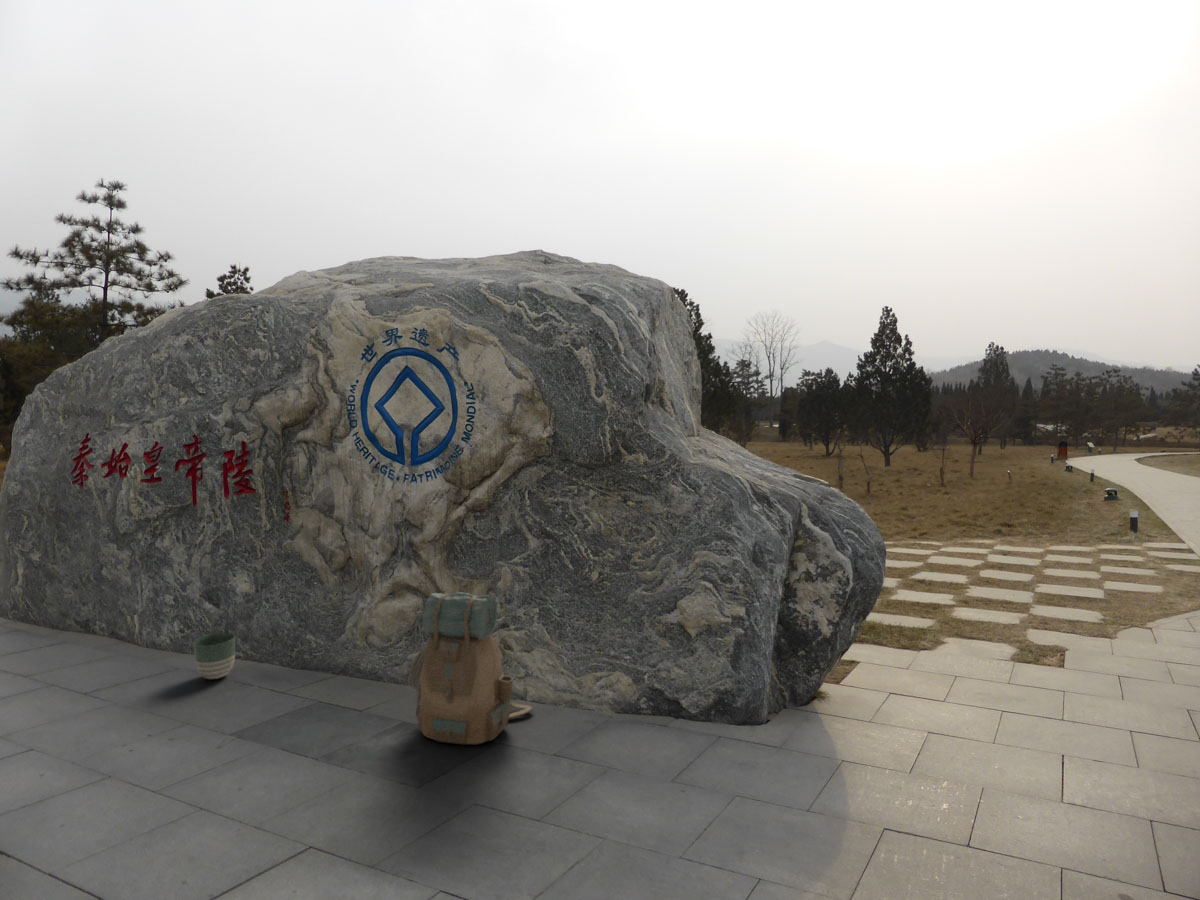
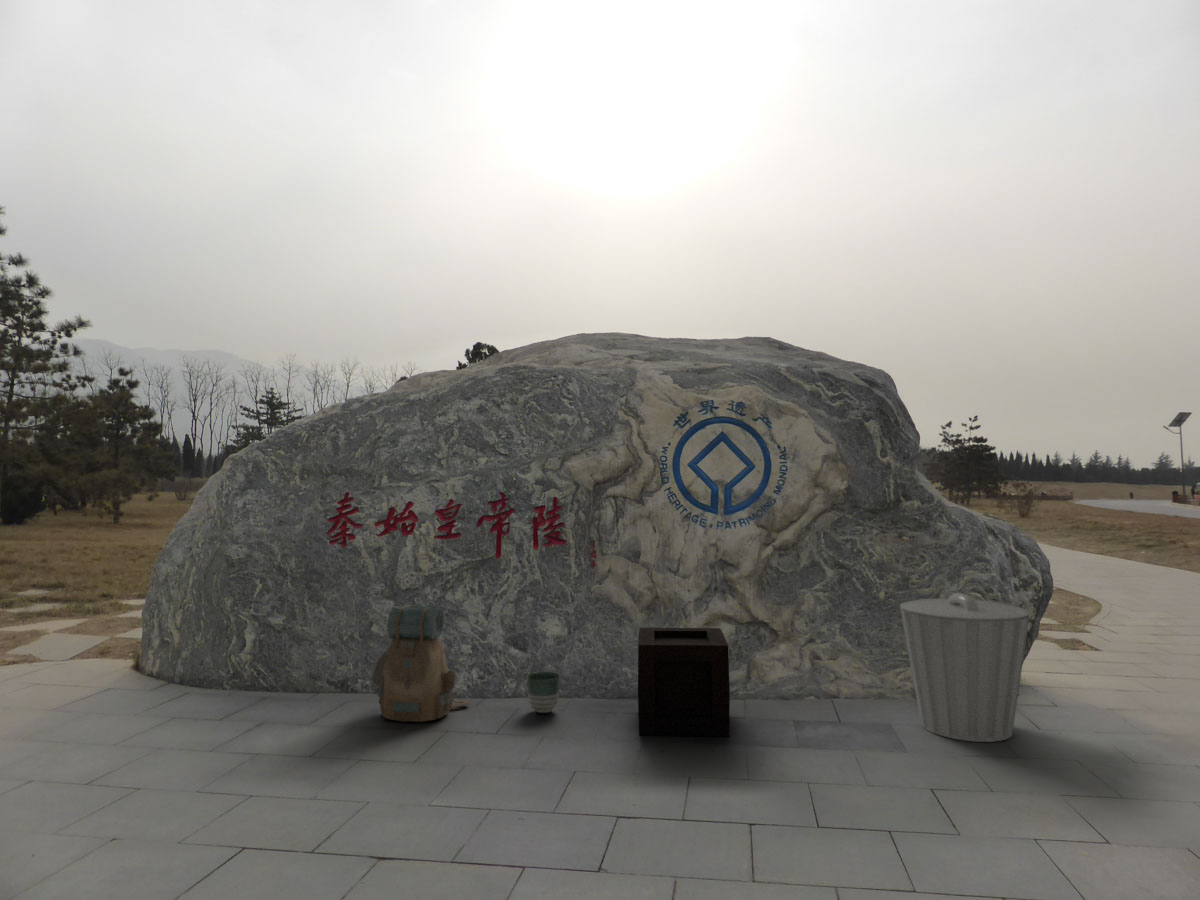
trash can: none [552,587,715,800] -> present [900,593,1030,742]
backpack: present [408,592,533,744] -> present [372,605,470,722]
wooden crate: none [238,594,396,742] -> present [638,628,730,736]

